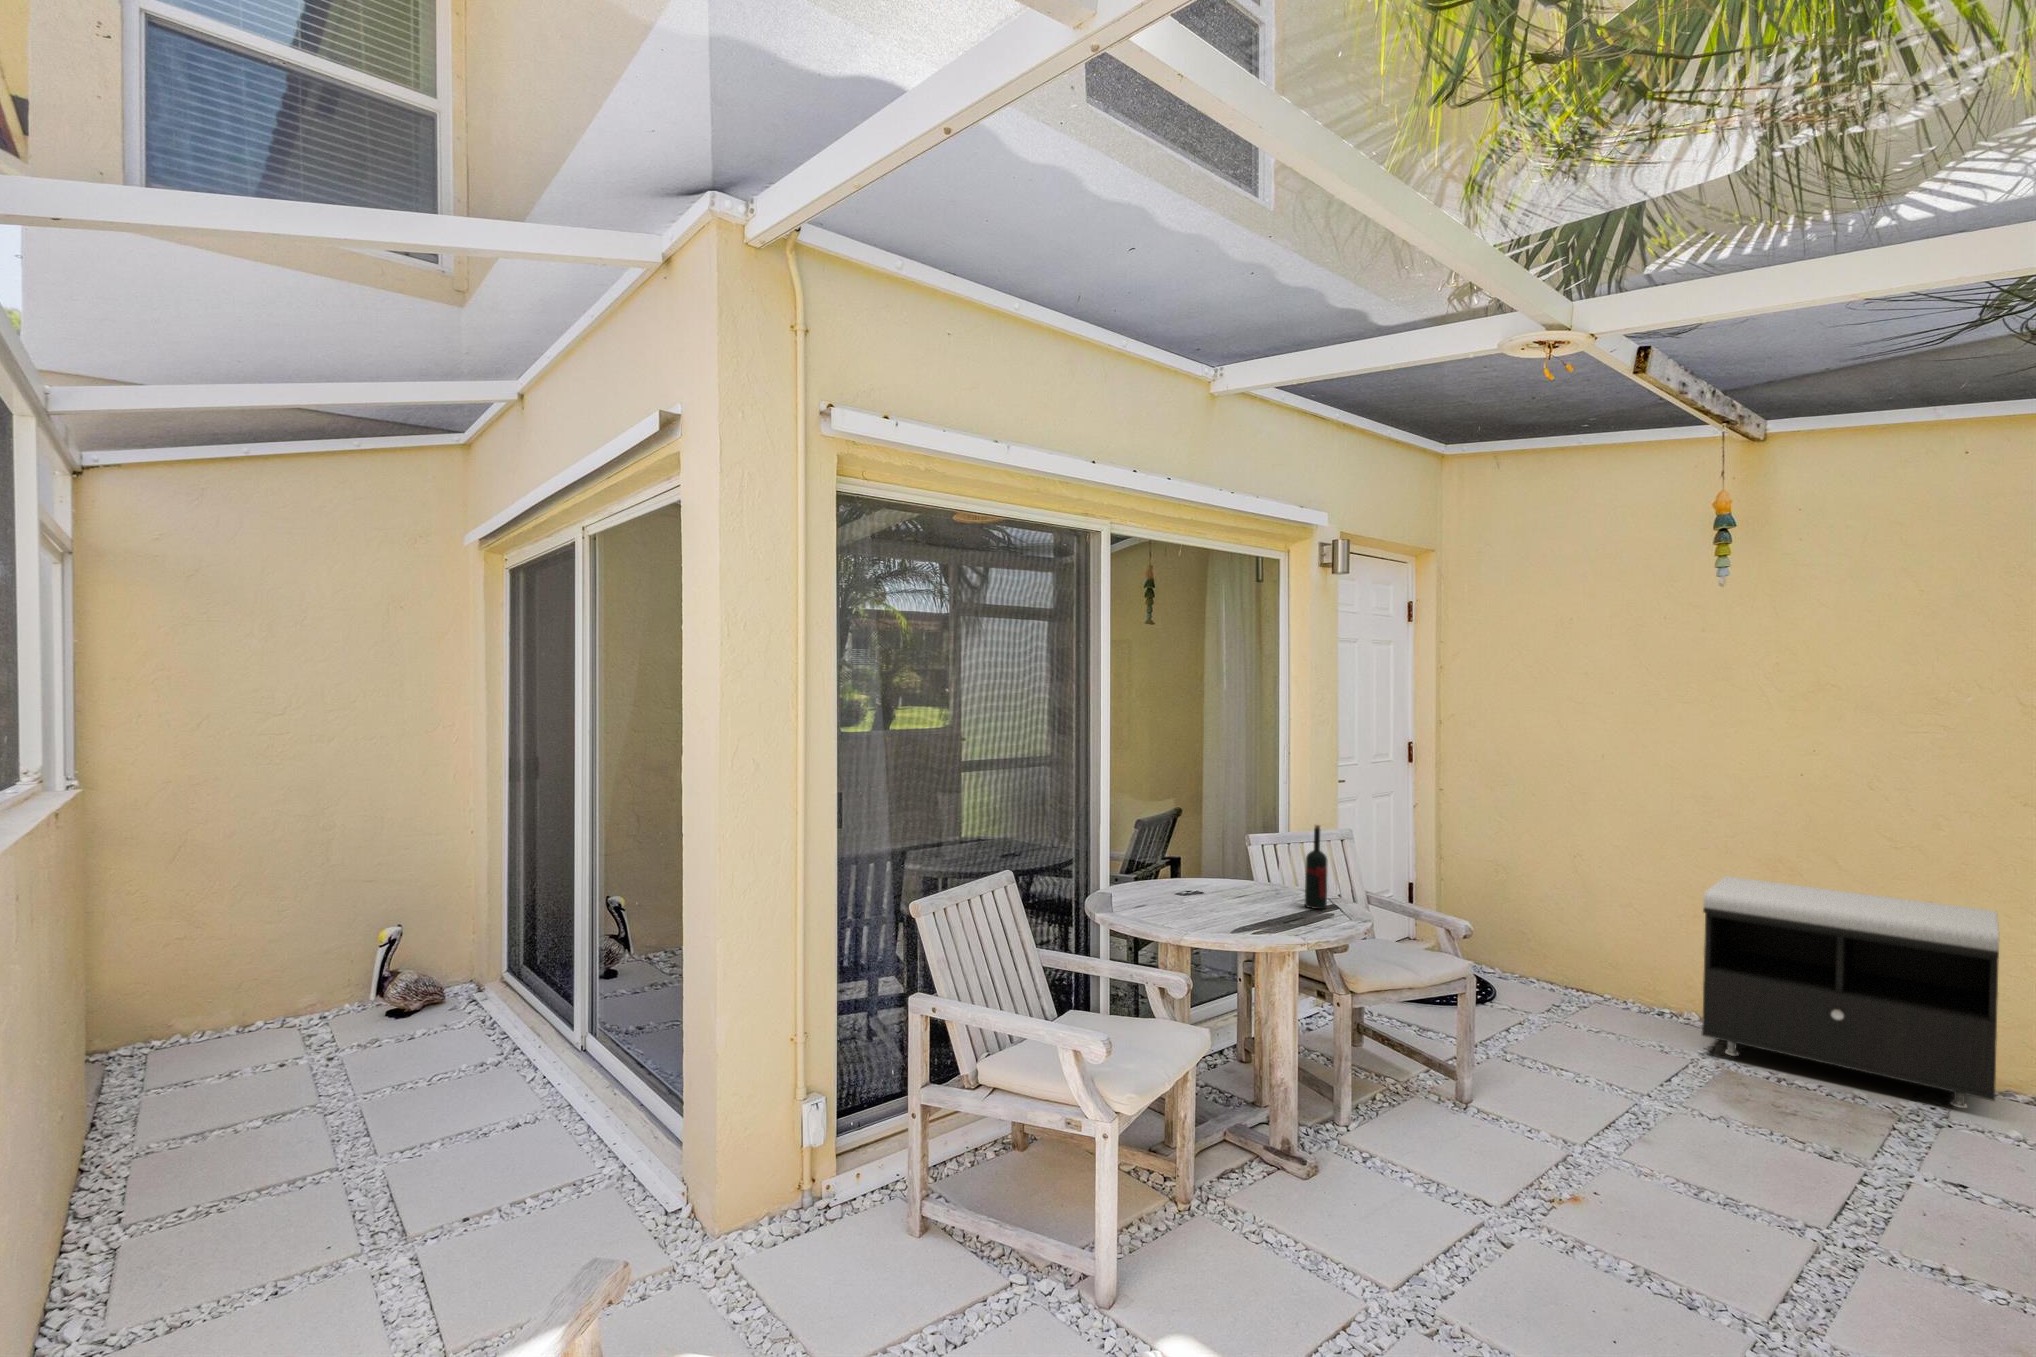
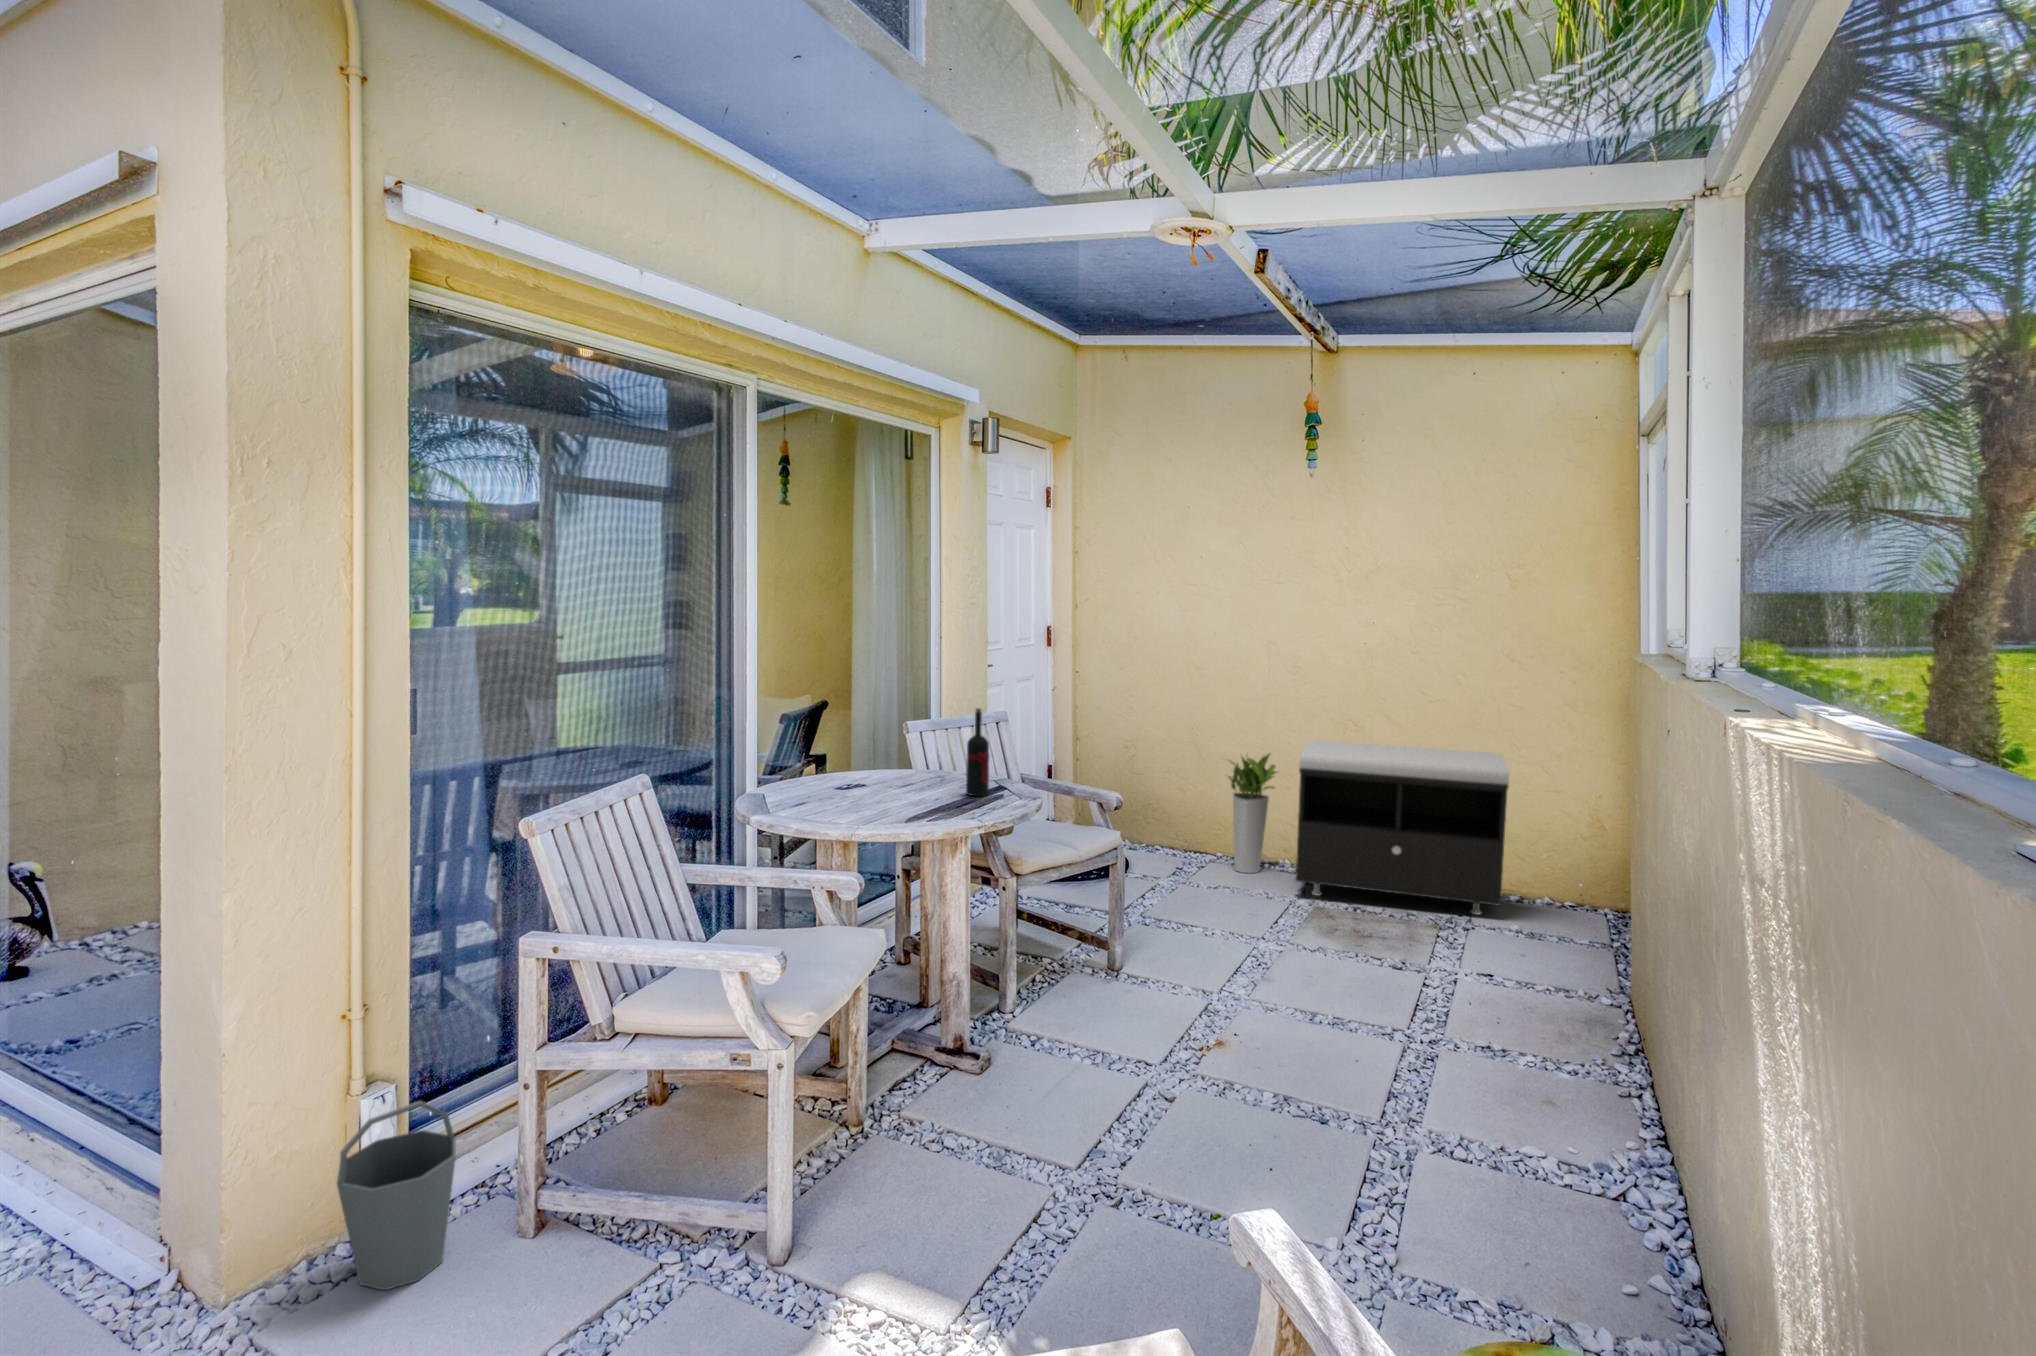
planter: none [1610,884,1687,1020] -> present [1229,754,1276,873]
bucket: none [789,1110,868,1253] -> present [337,1101,456,1290]

